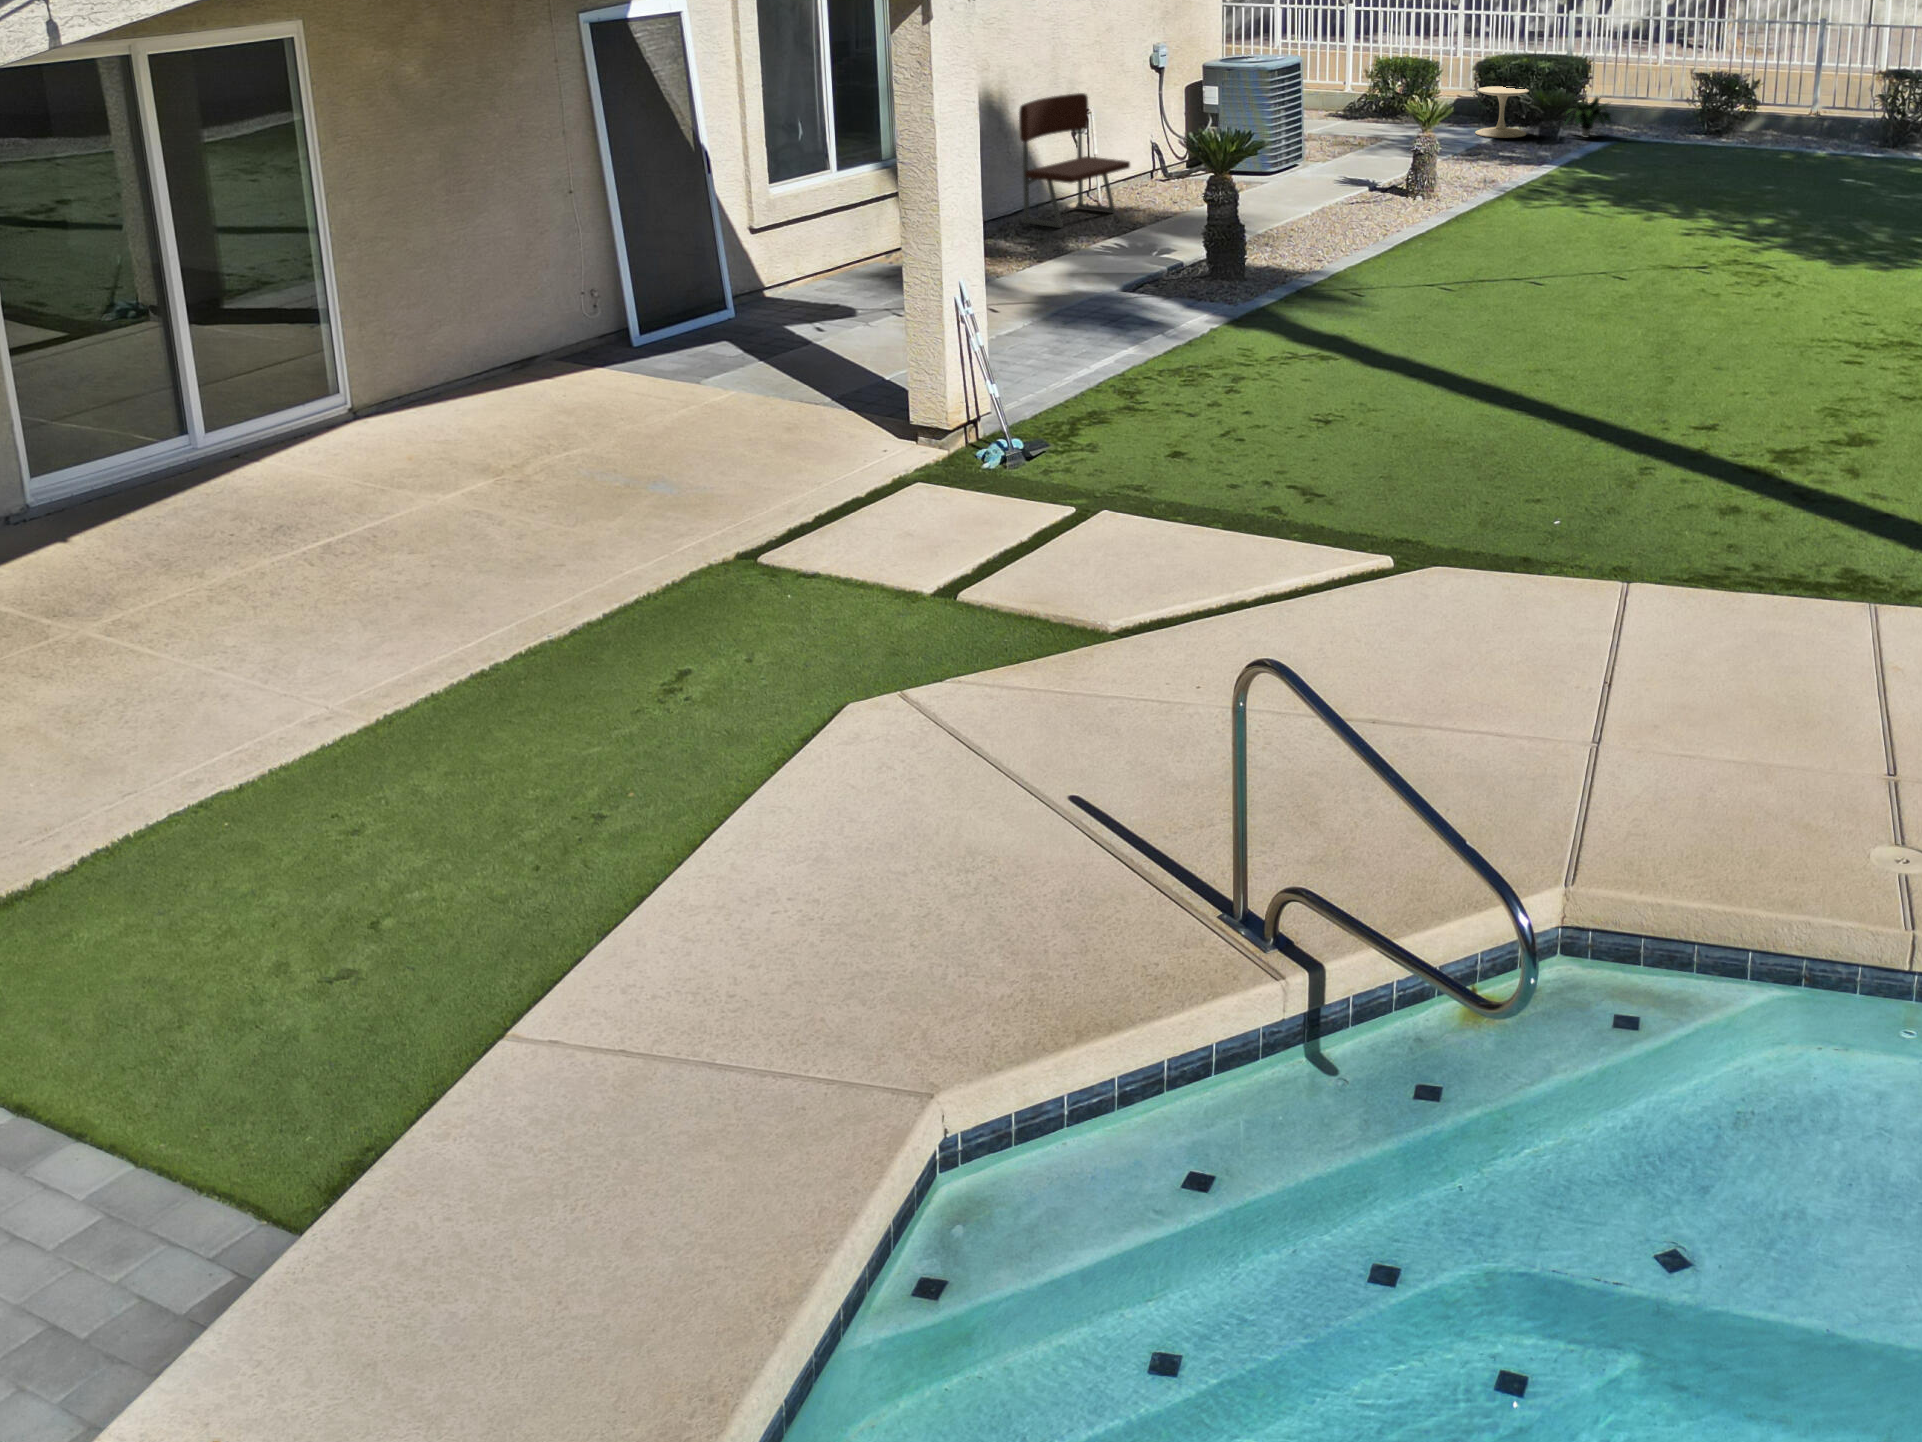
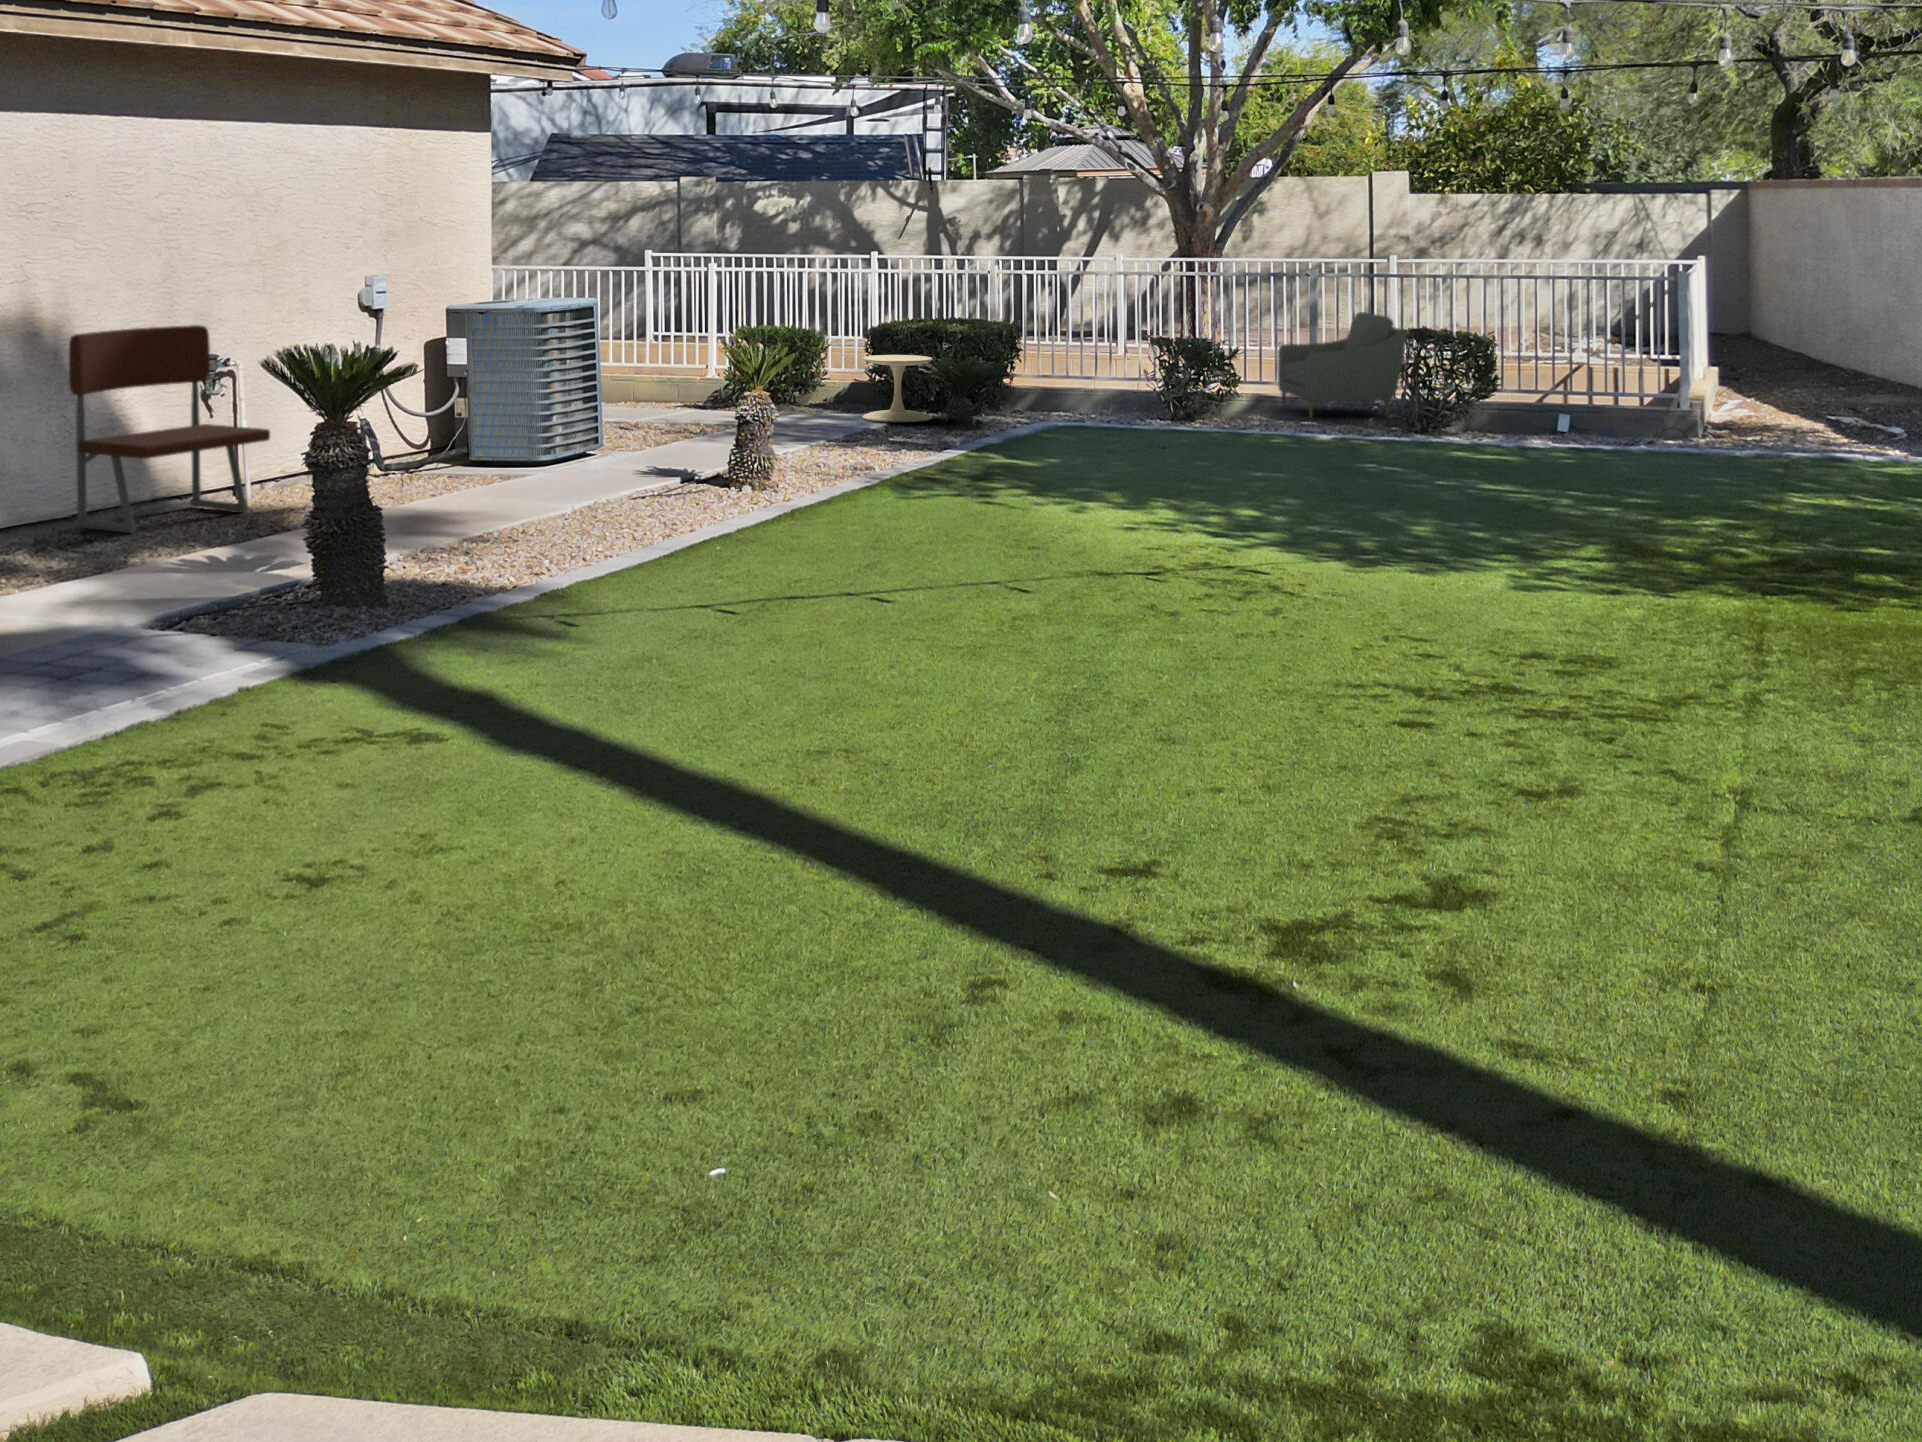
chair: none [1788,53,1892,137] -> present [1278,312,1407,418]
potted plant: present [1565,97,1611,137] -> none [978,361,1054,421]

